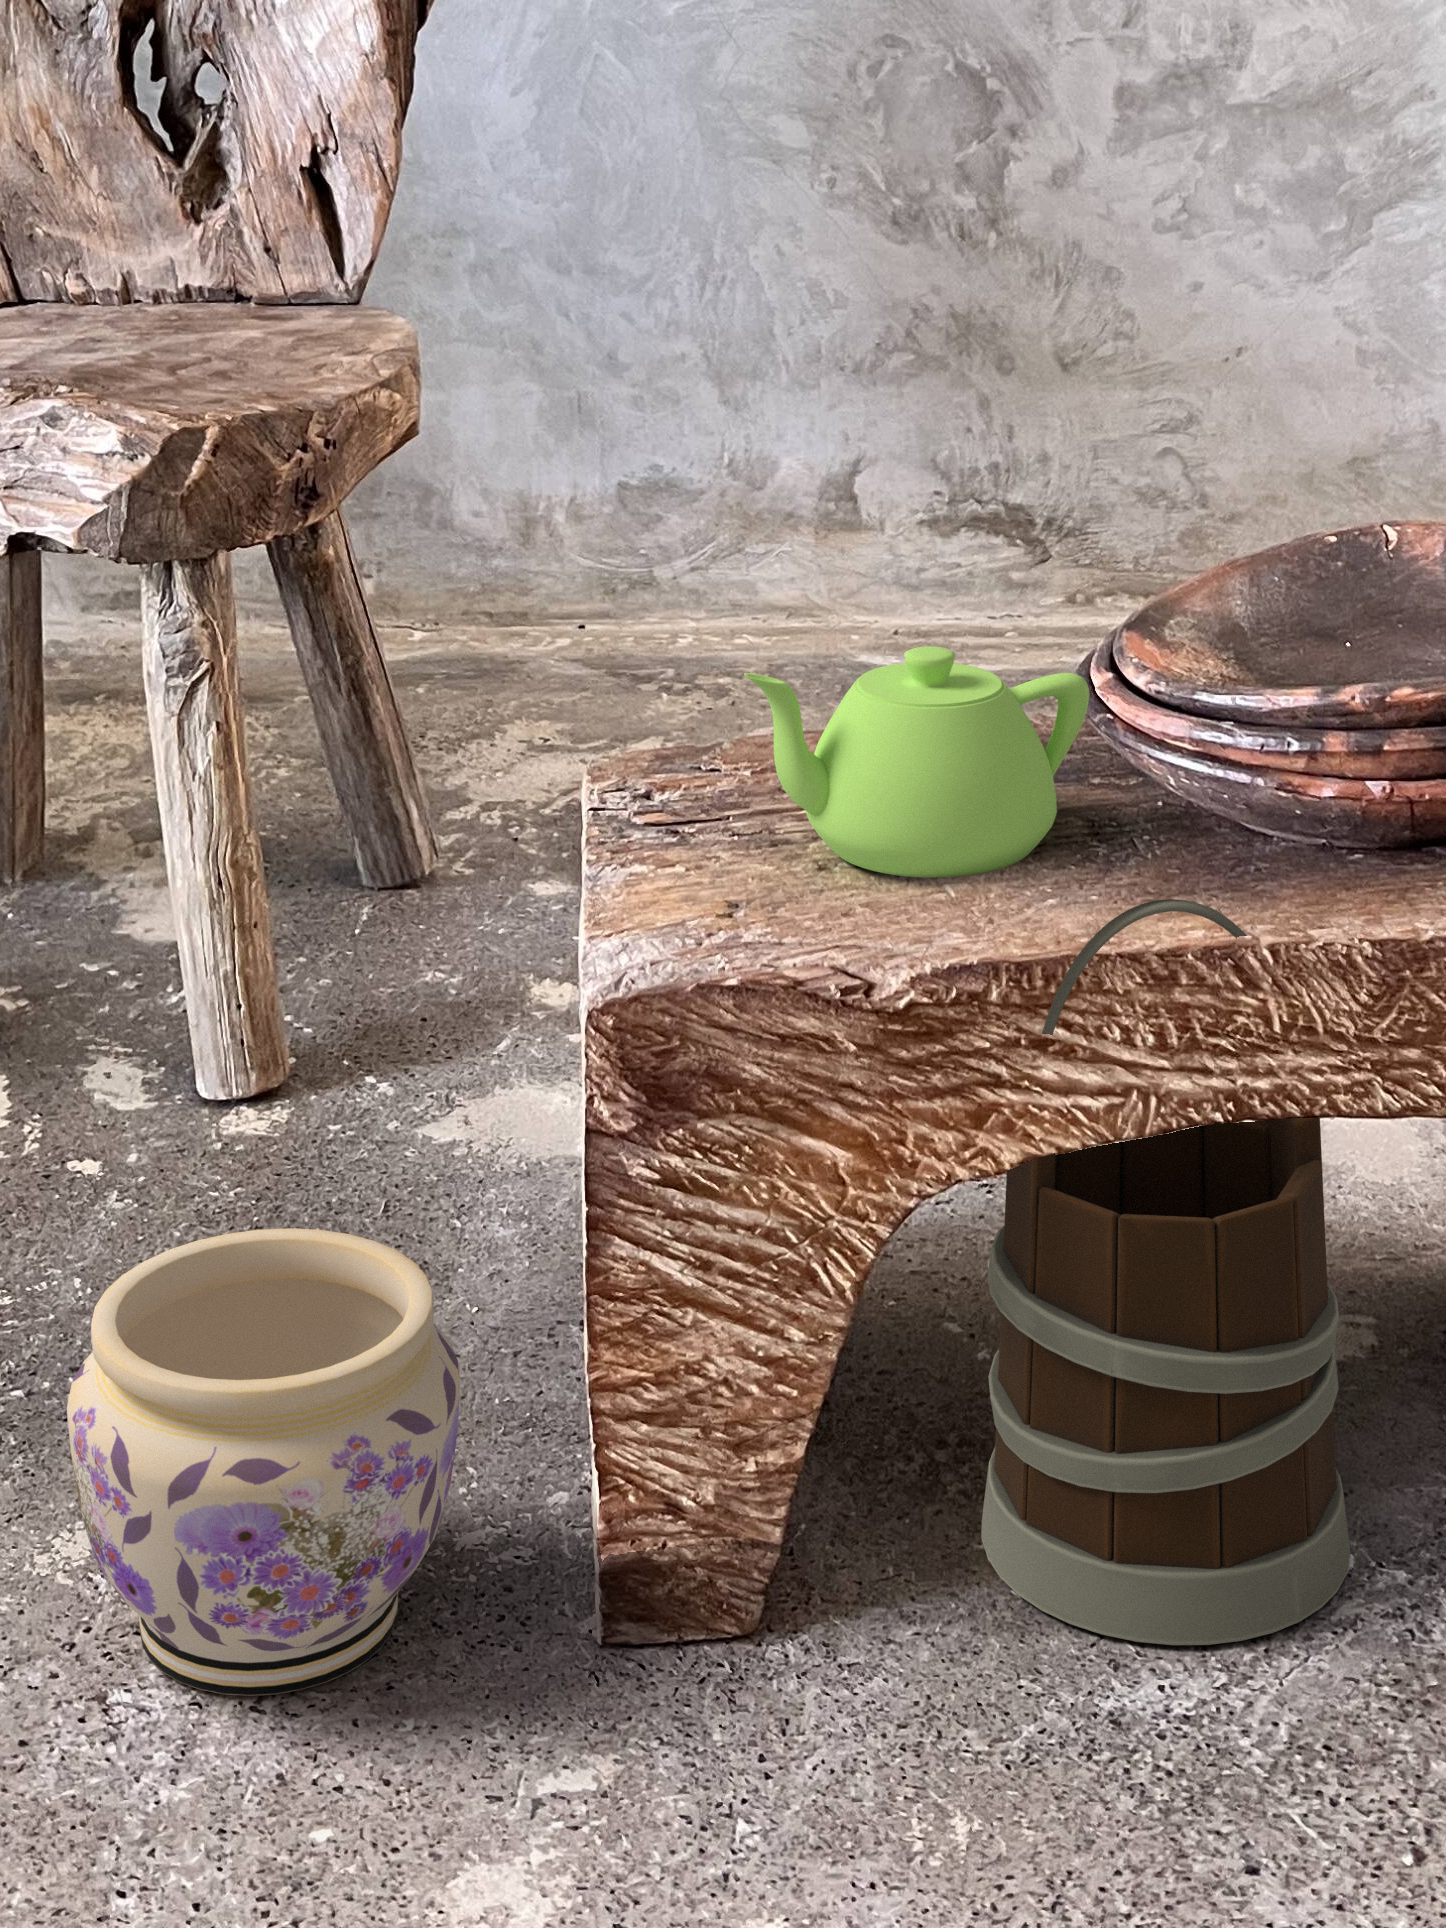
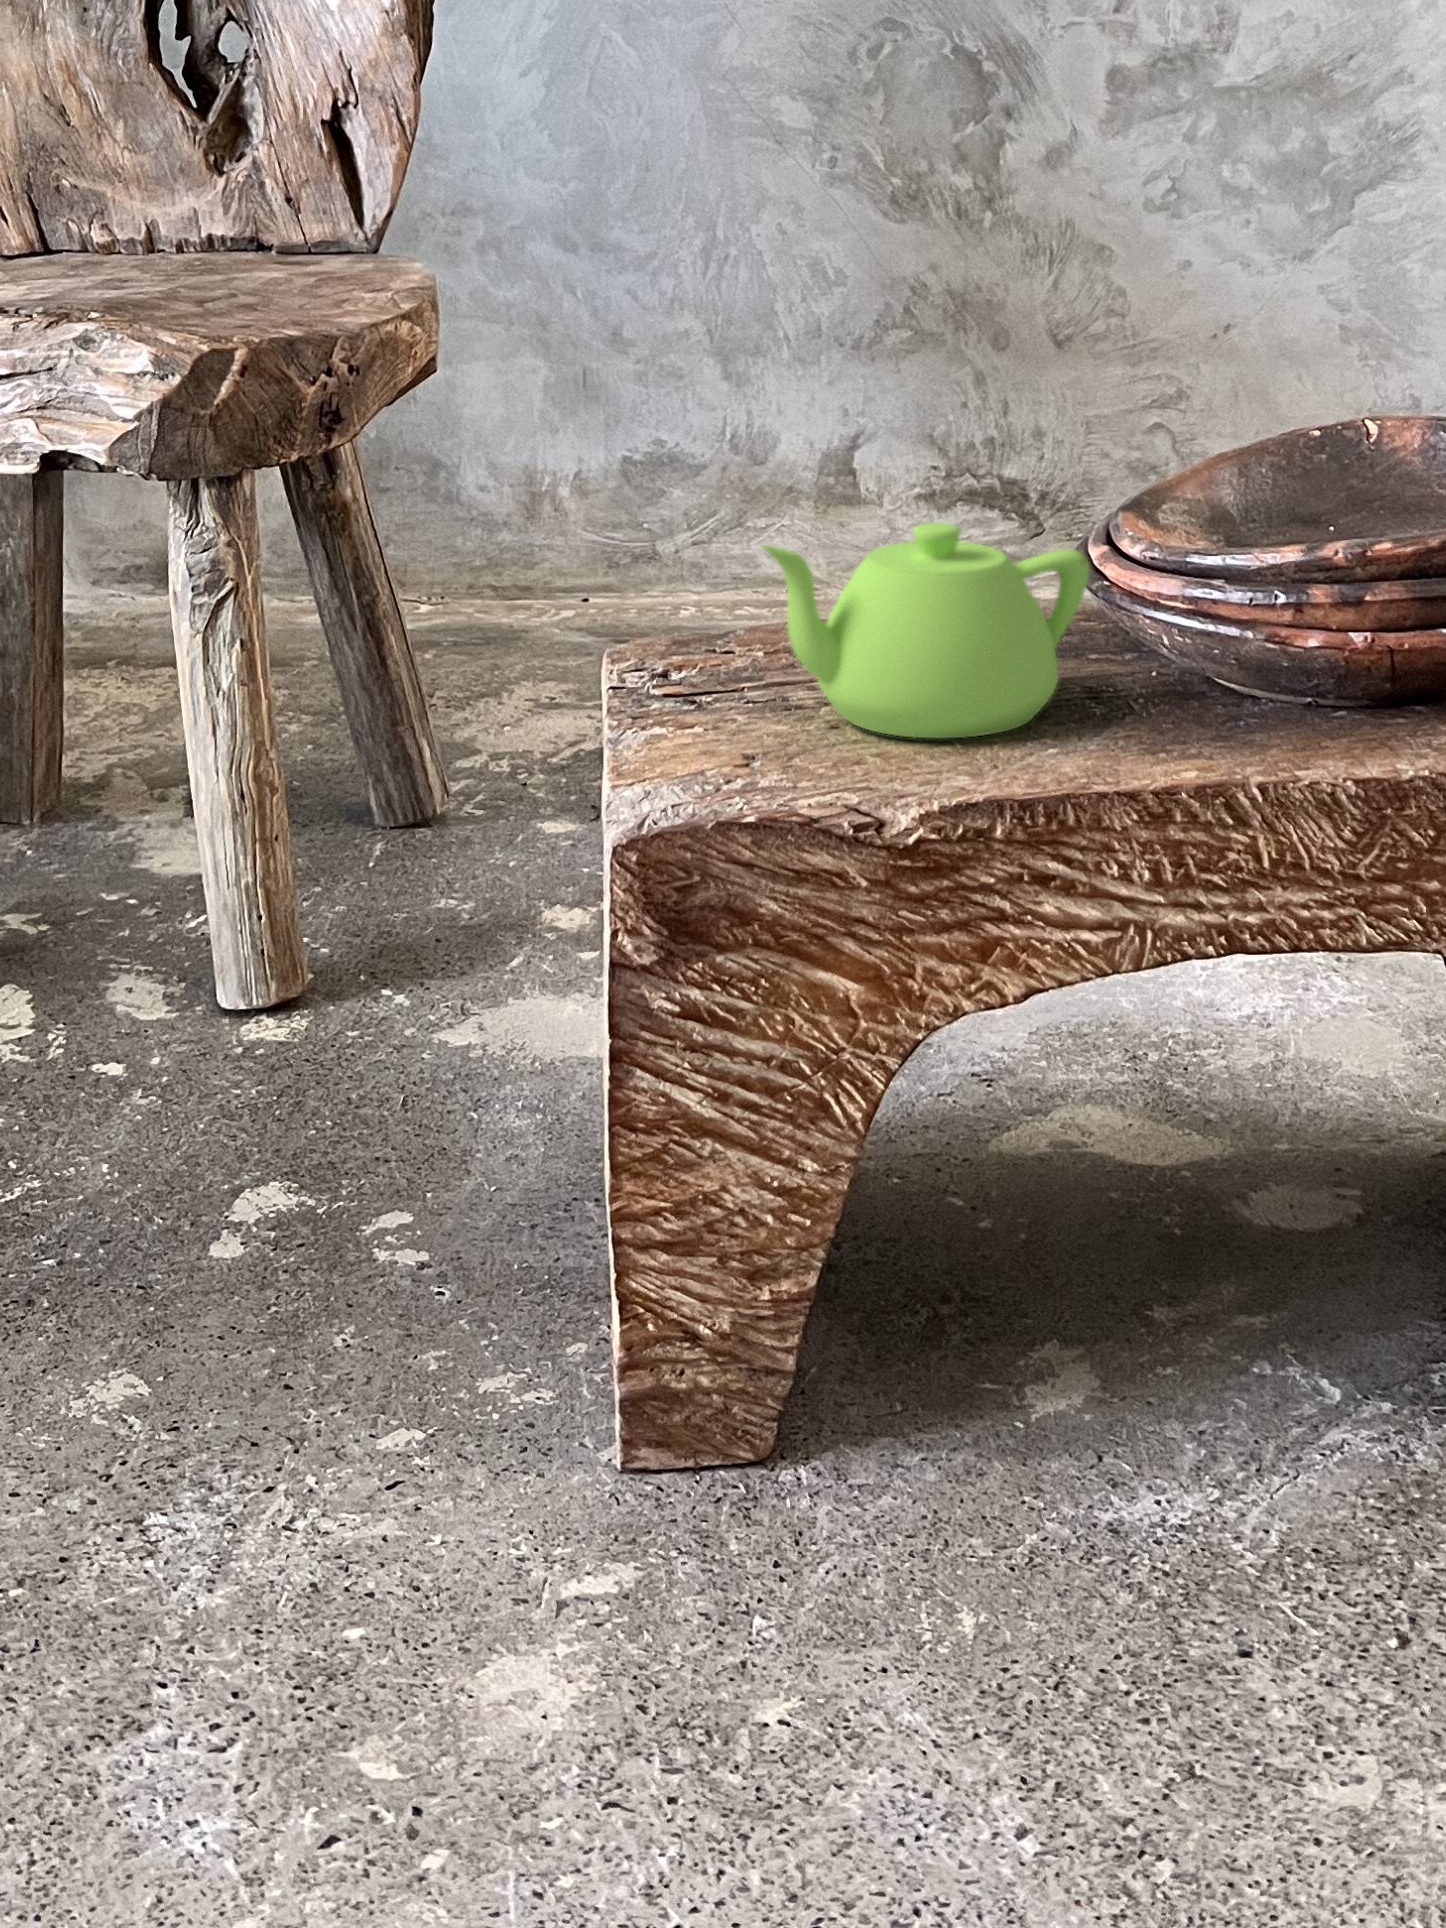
wooden bucket: present [981,899,1351,1645] -> none [985,755,1339,1464]
planter: present [67,1228,460,1696] -> none [106,1079,484,1514]

